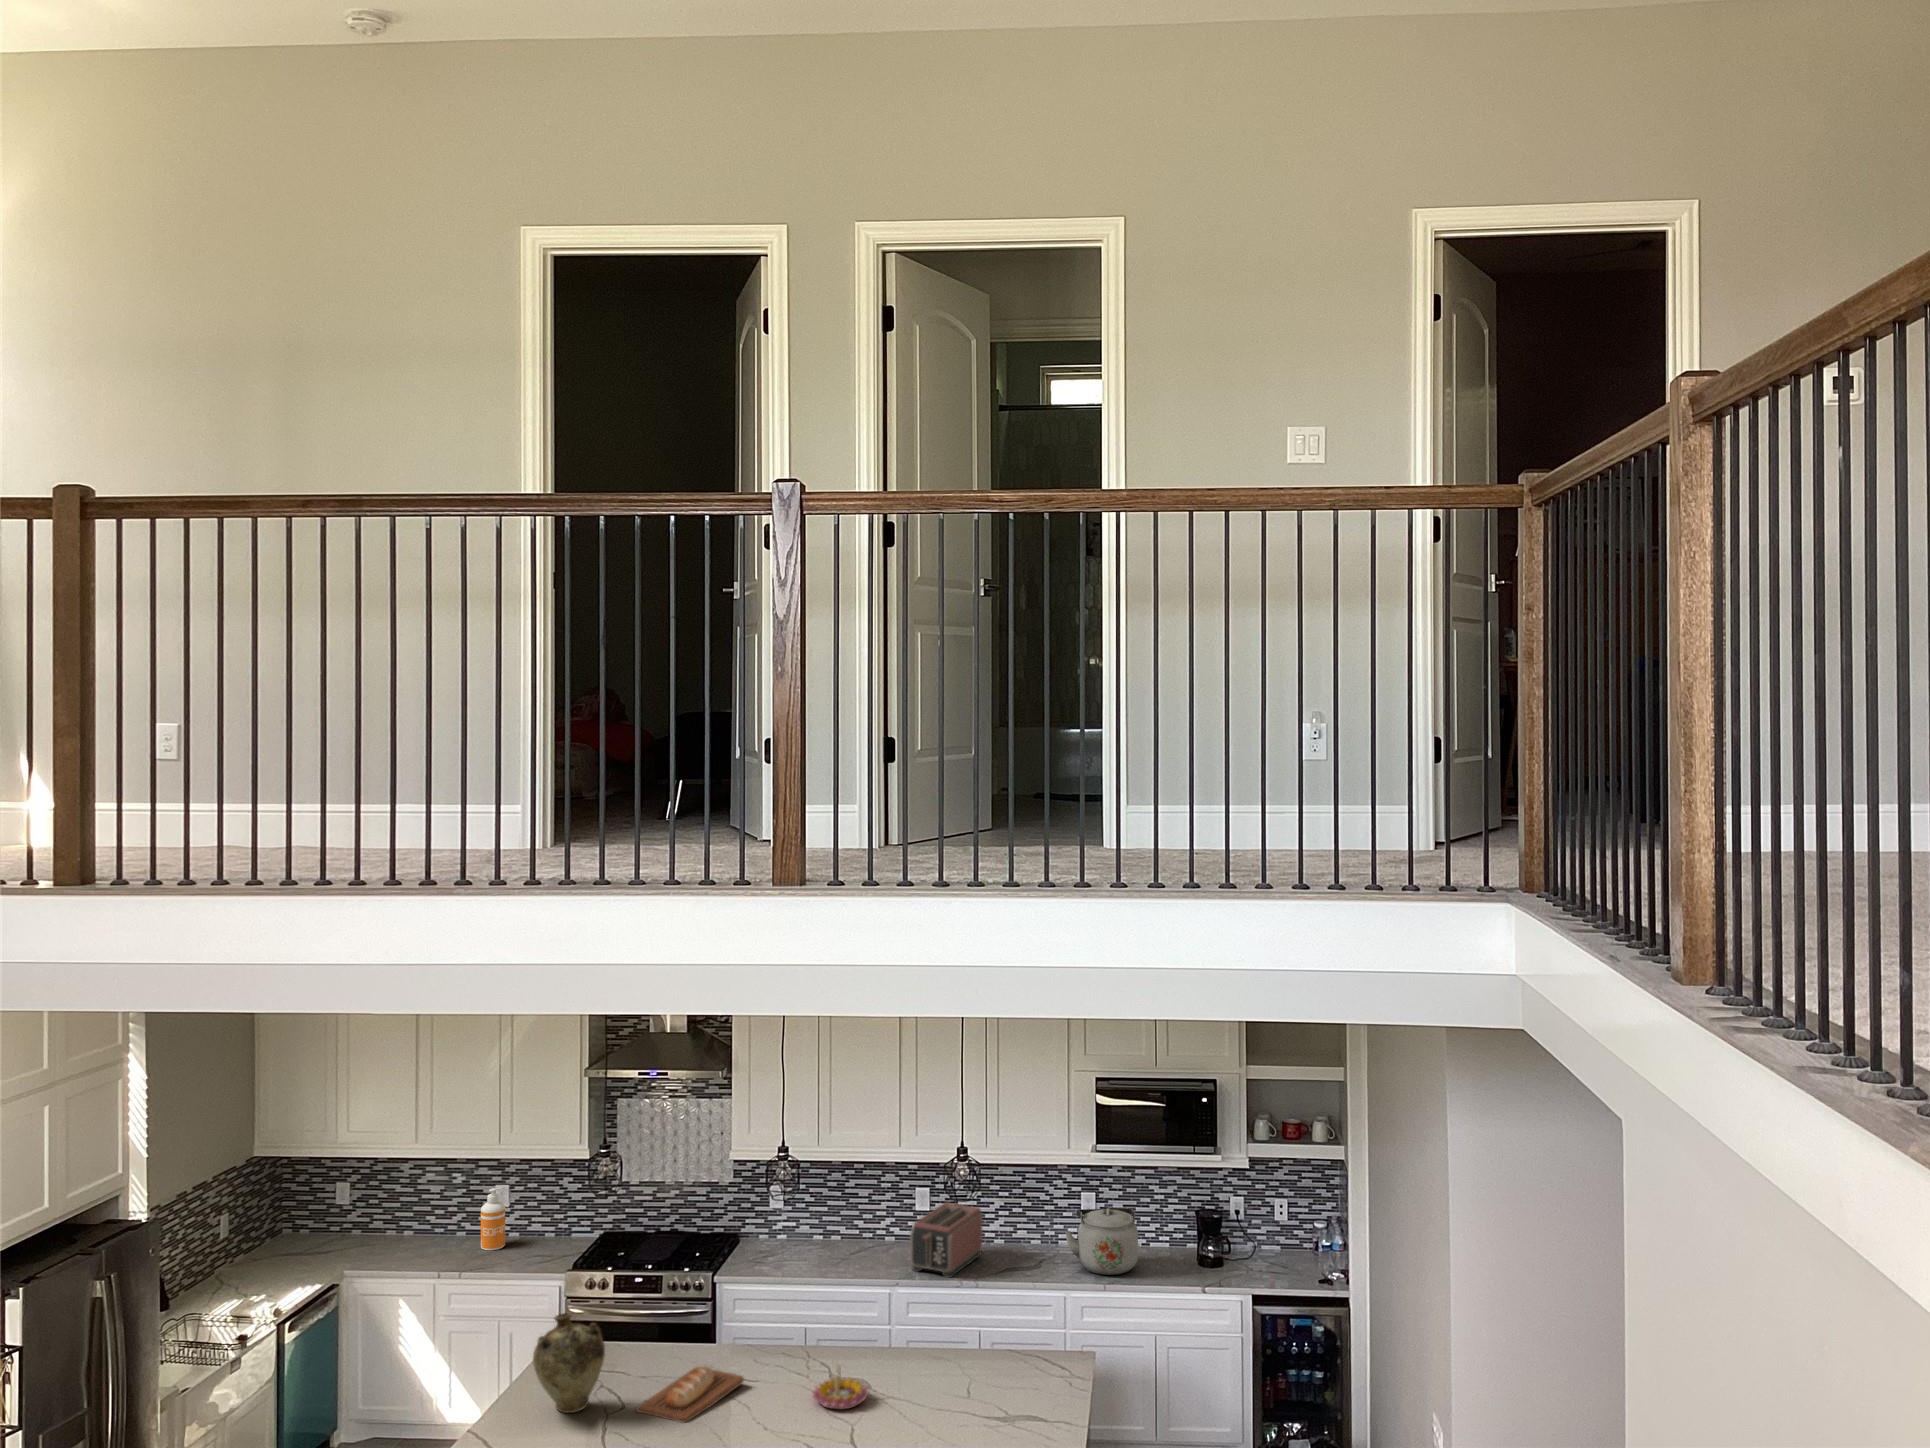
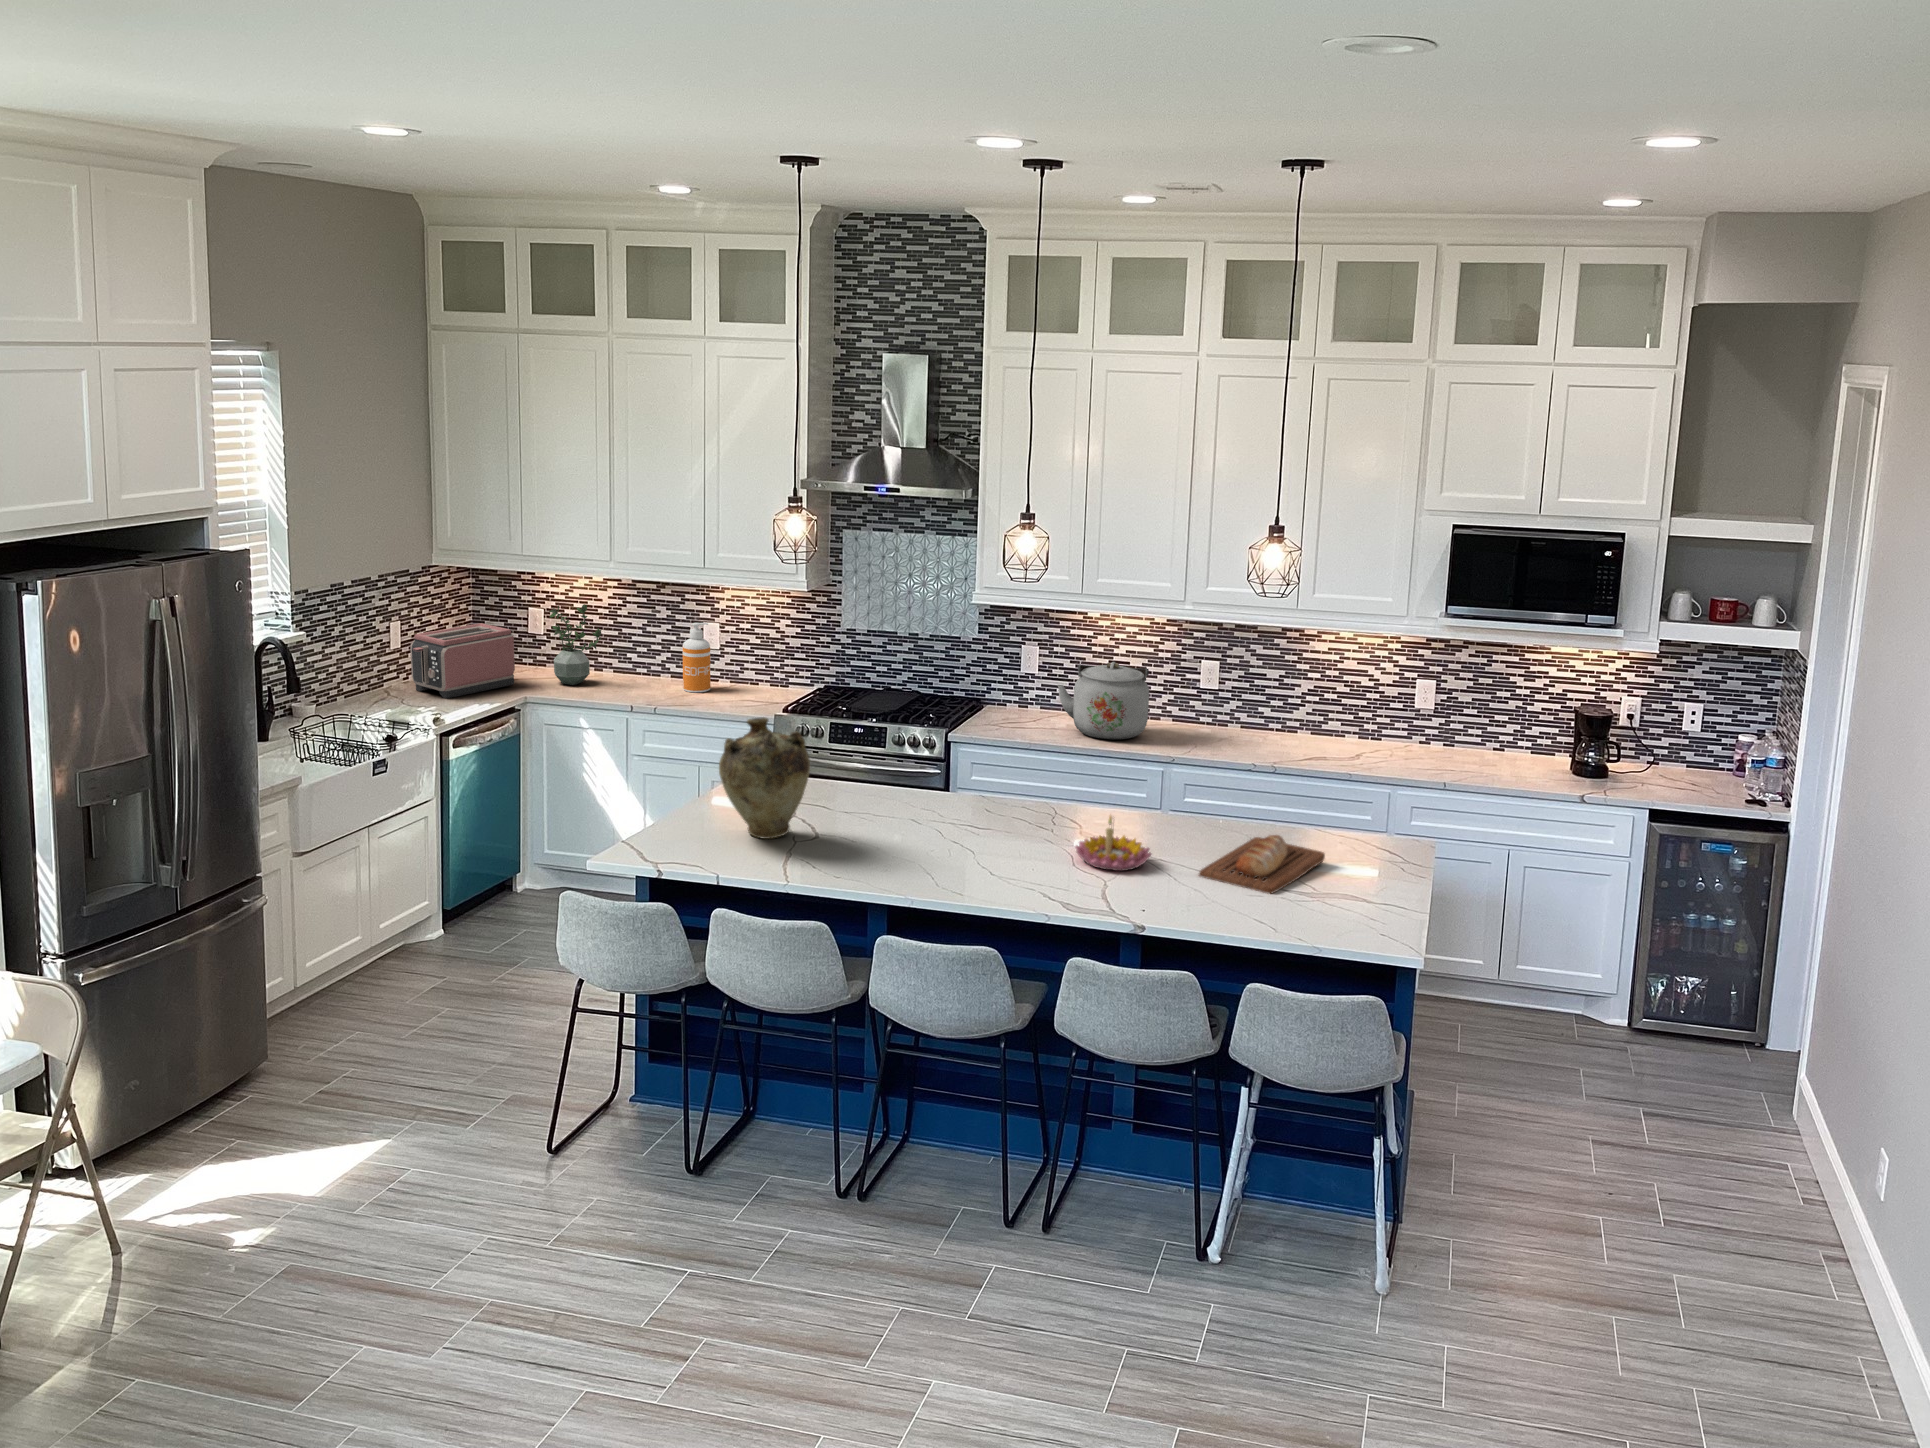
potted plant: none [361,1181,409,1253] -> present [549,605,601,685]
toaster: present [910,1202,982,1278] -> present [410,623,515,698]
kettle: present [1065,1208,1138,1275] -> present [1058,662,1149,740]
bread loaf: present [636,1366,744,1423] -> present [1199,835,1325,894]

